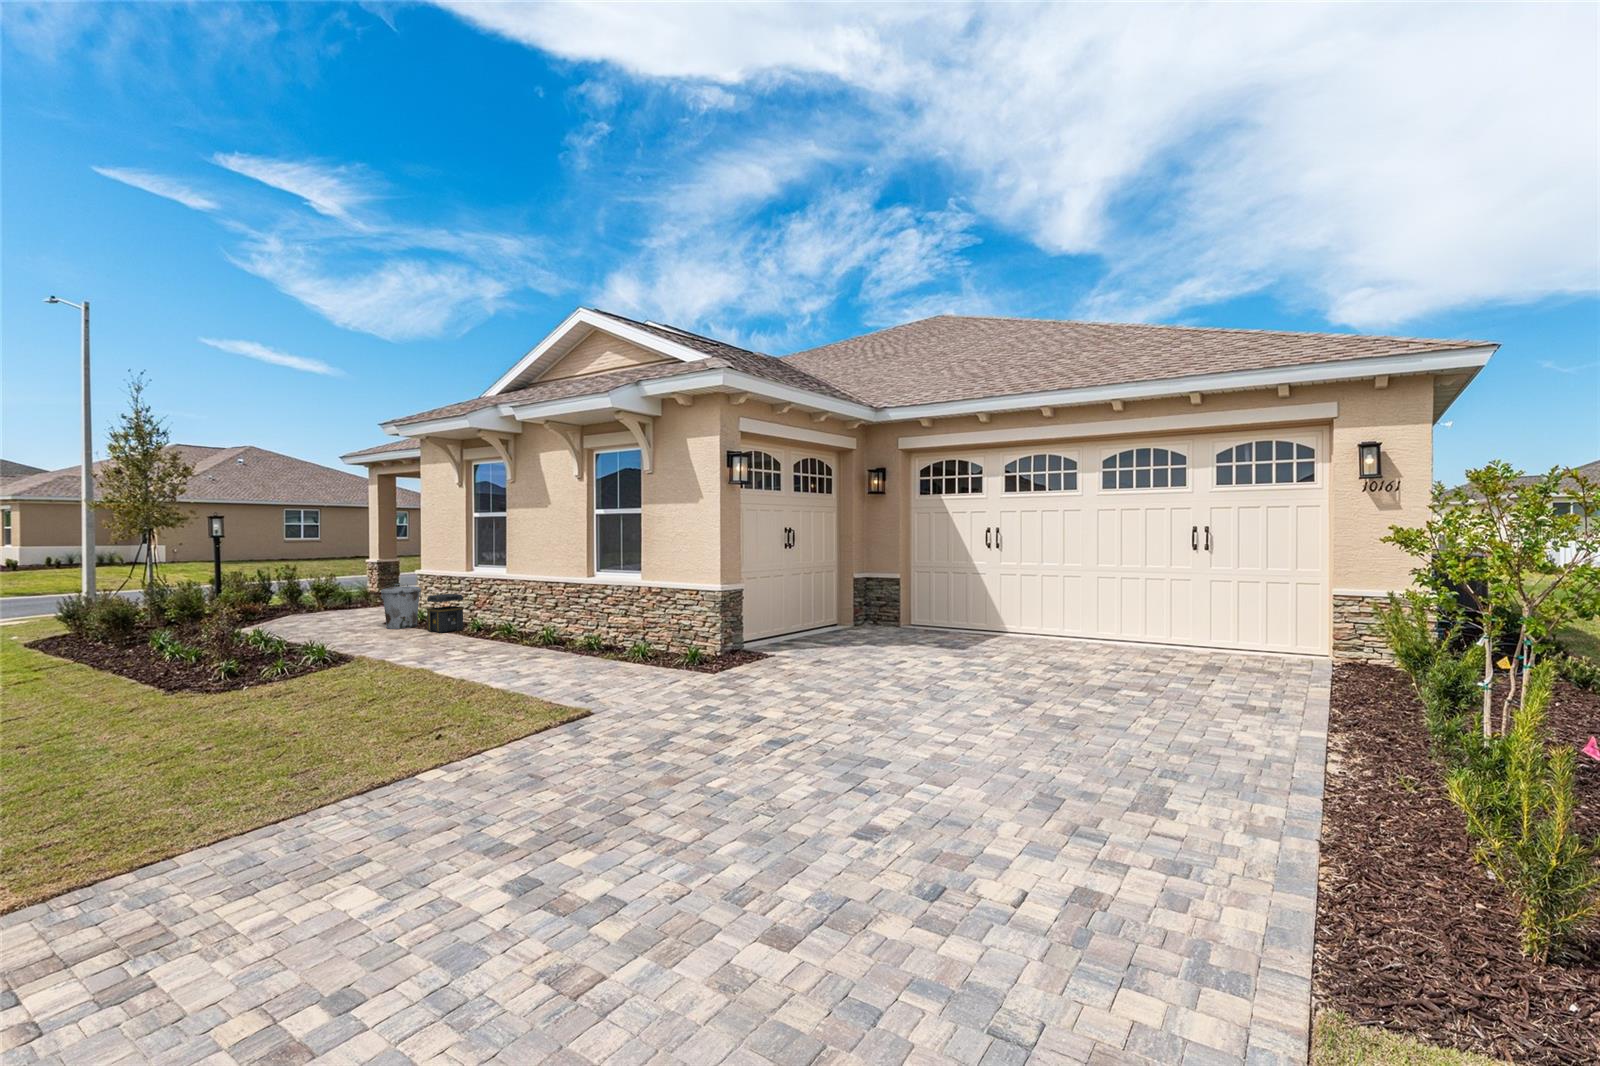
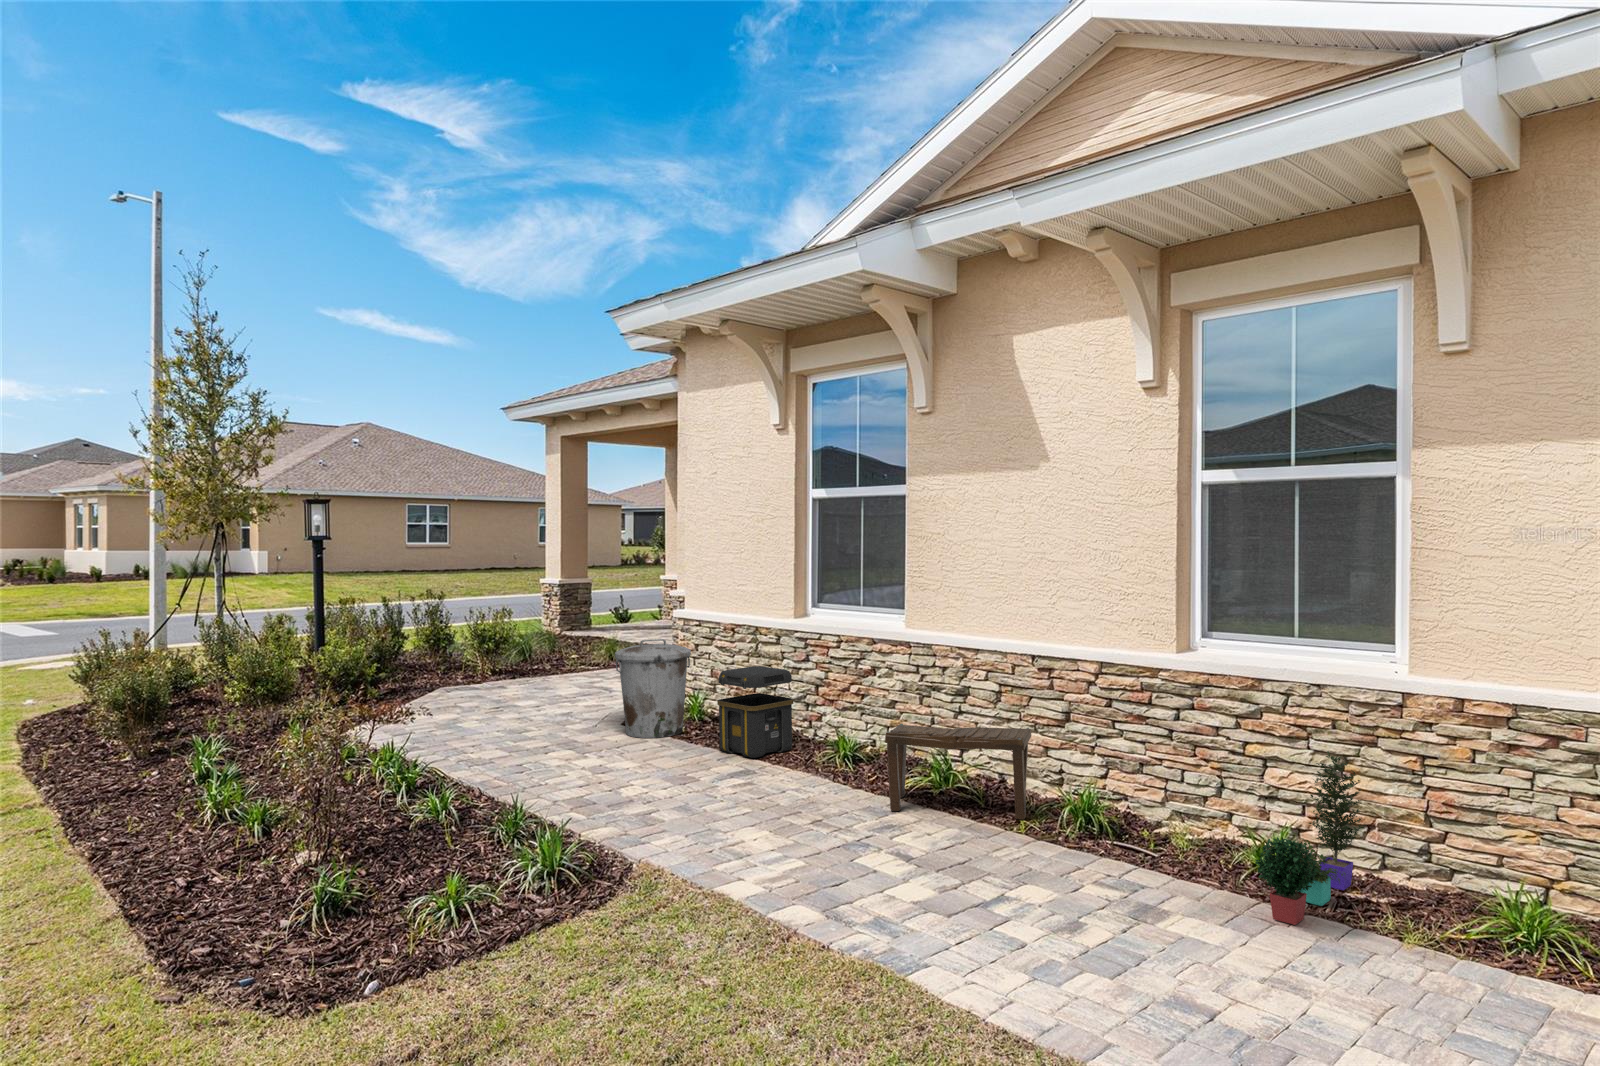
potted plant: none [576,608,627,660] -> present [1255,751,1364,925]
bench: none [481,610,545,644] -> present [885,724,1031,820]

